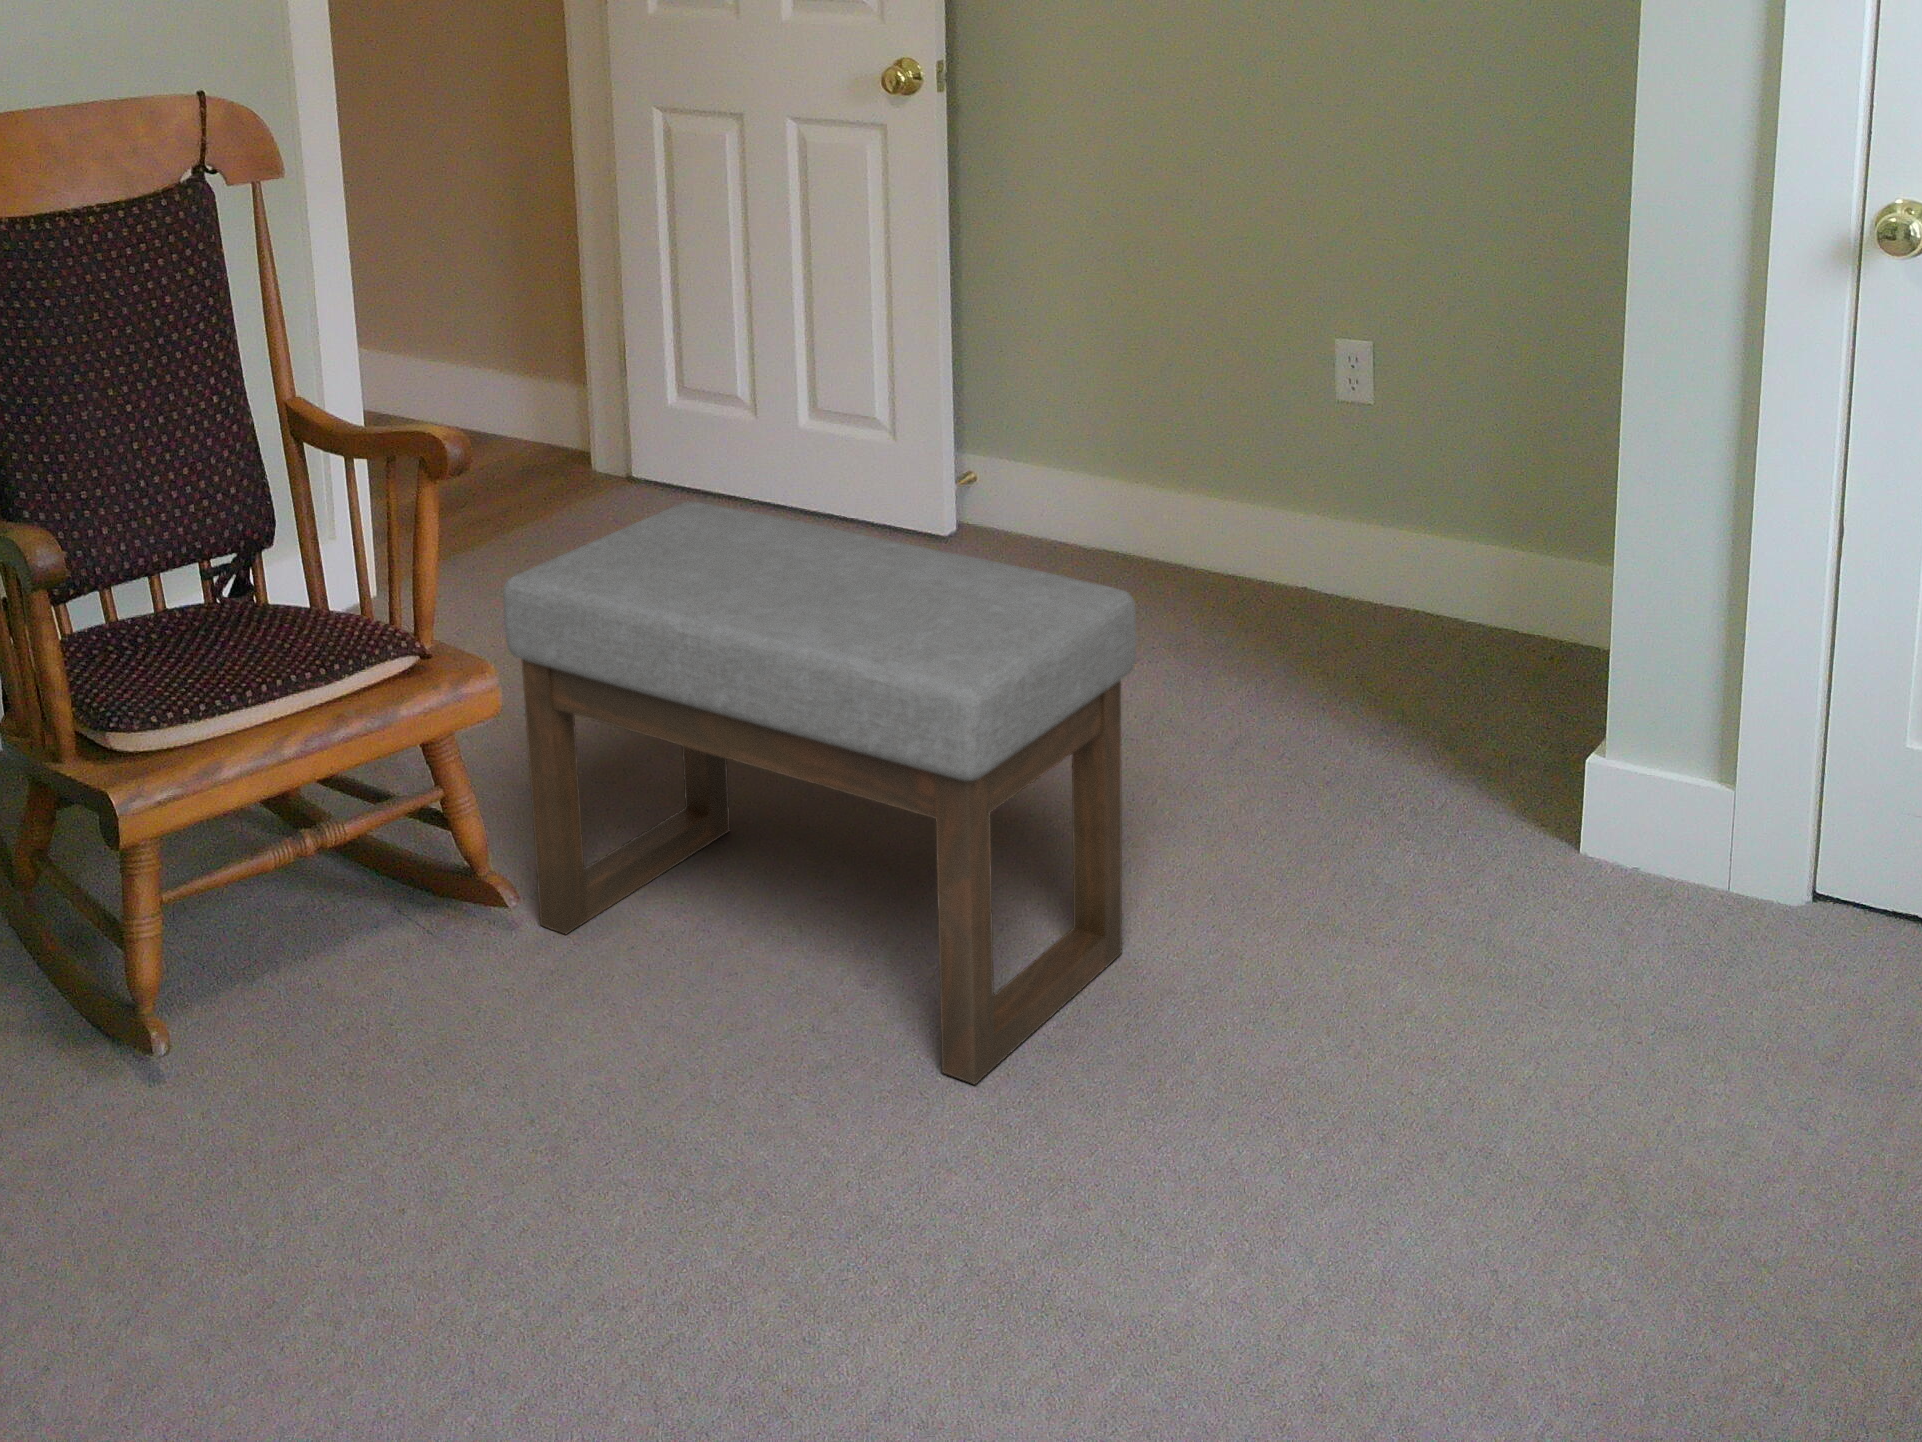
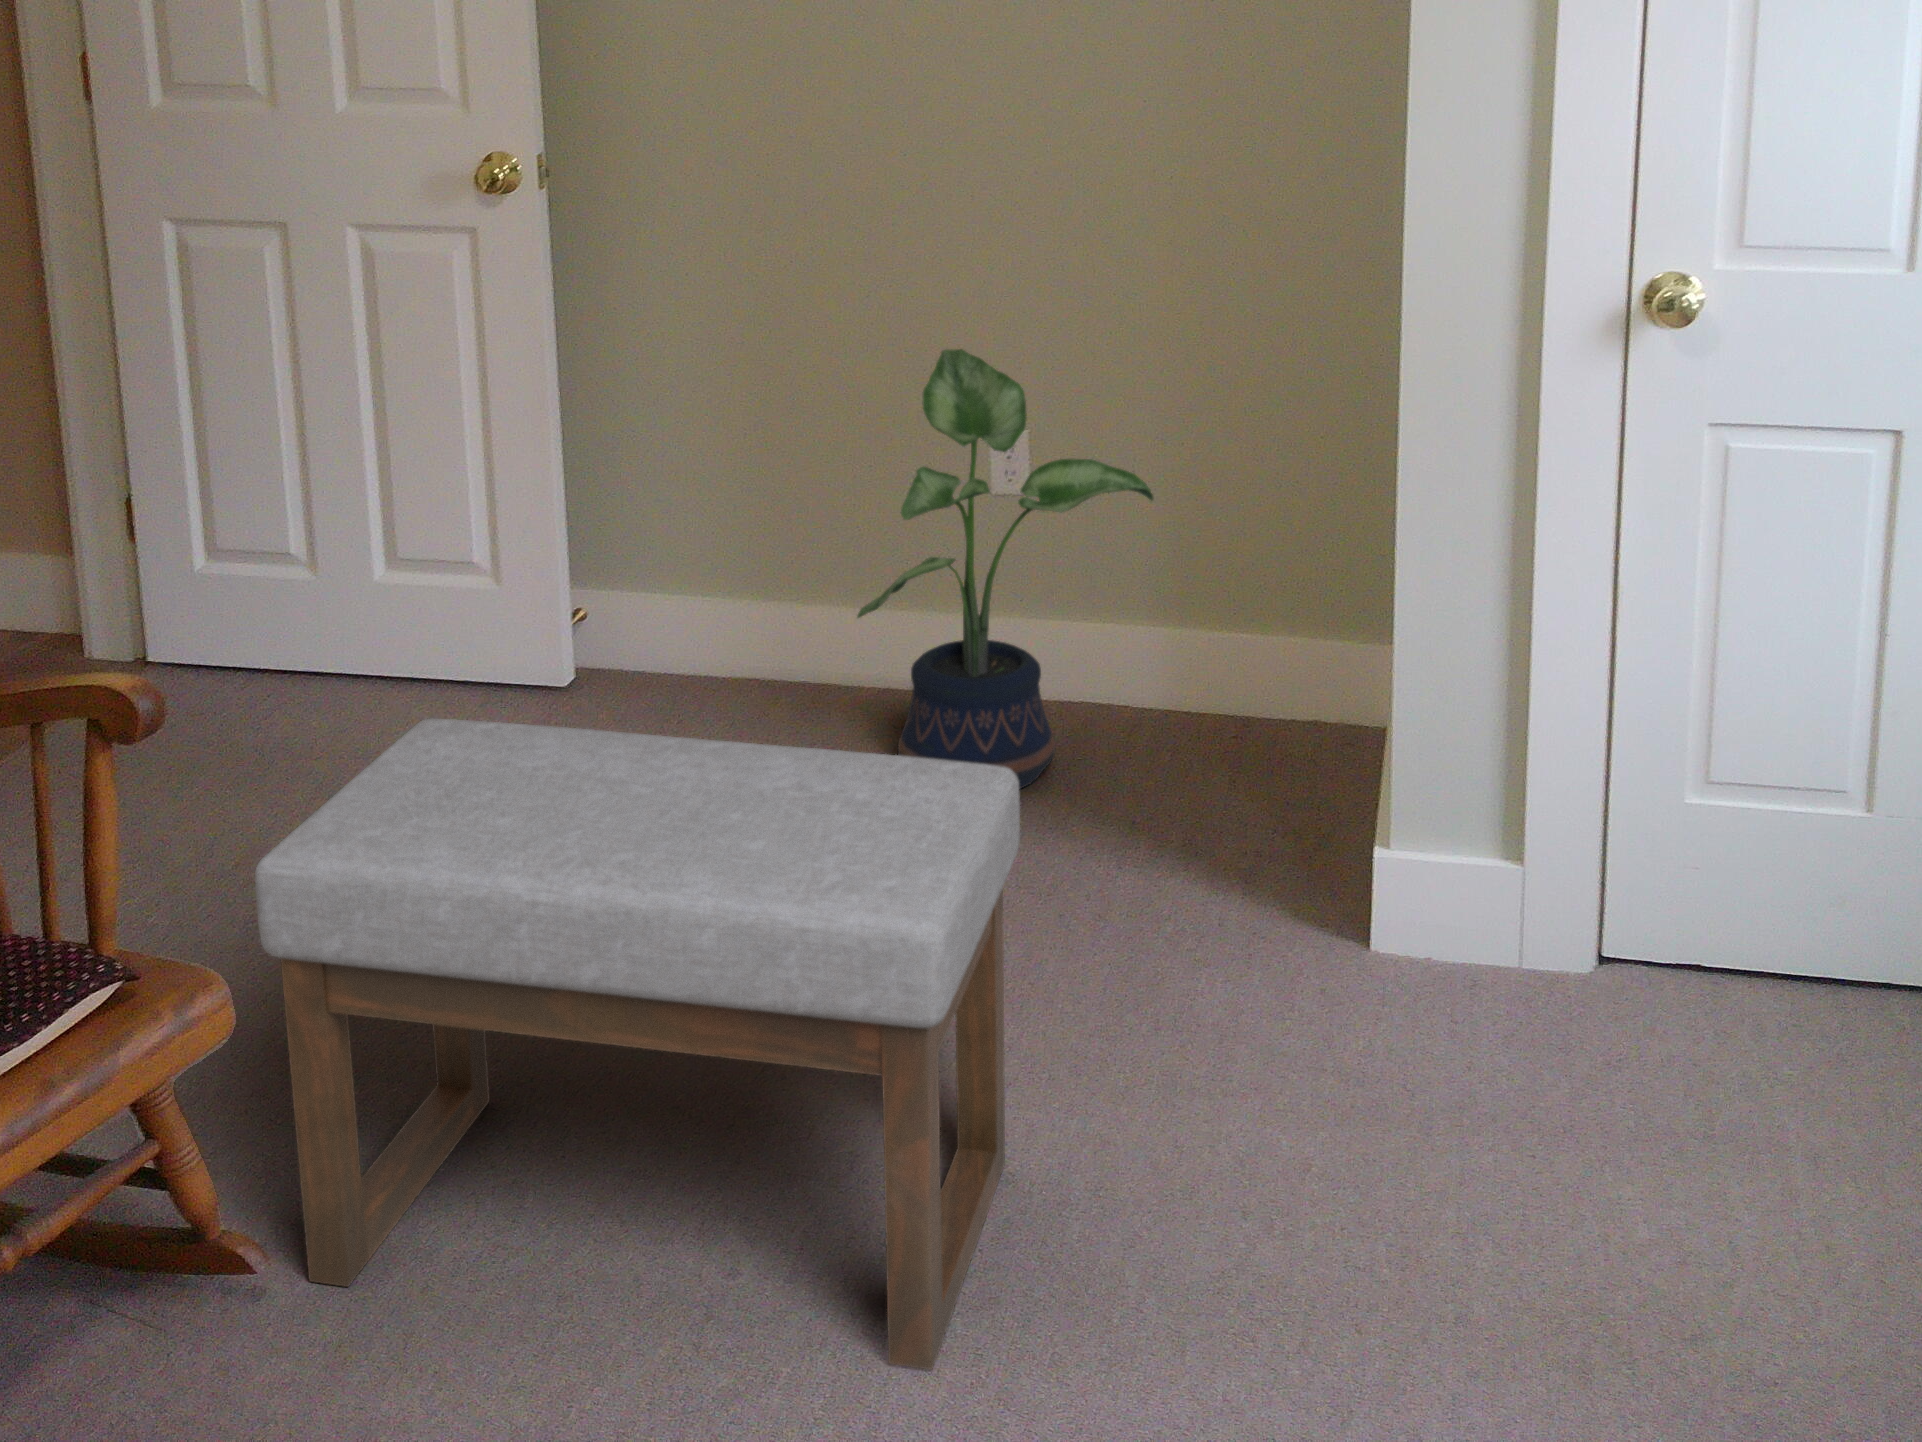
potted plant: none [1160,251,1454,671] -> present [857,349,1153,789]

